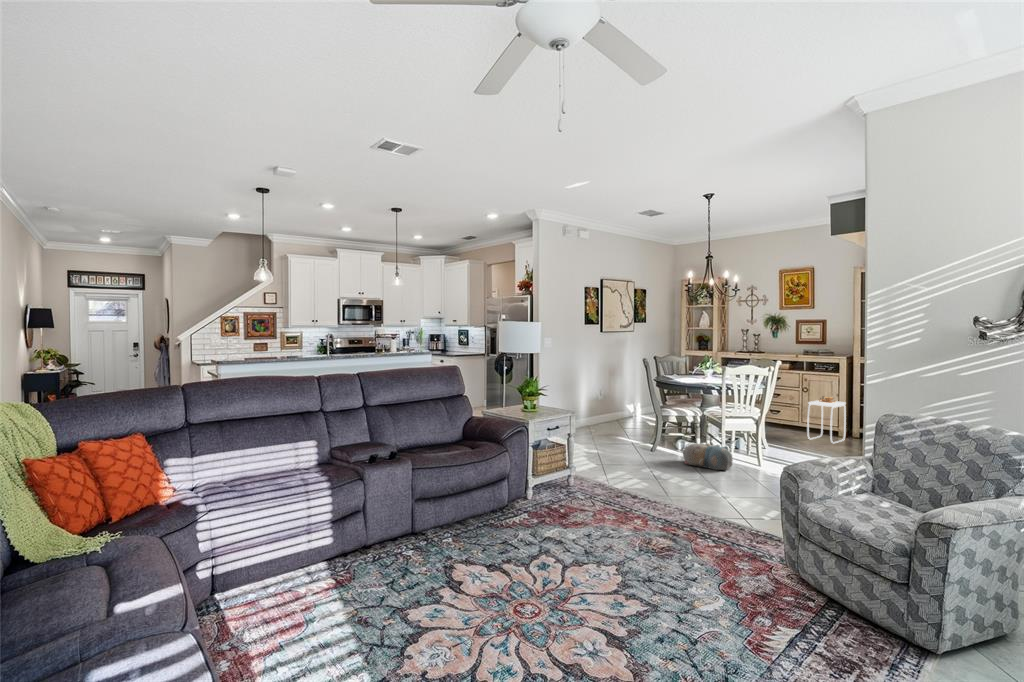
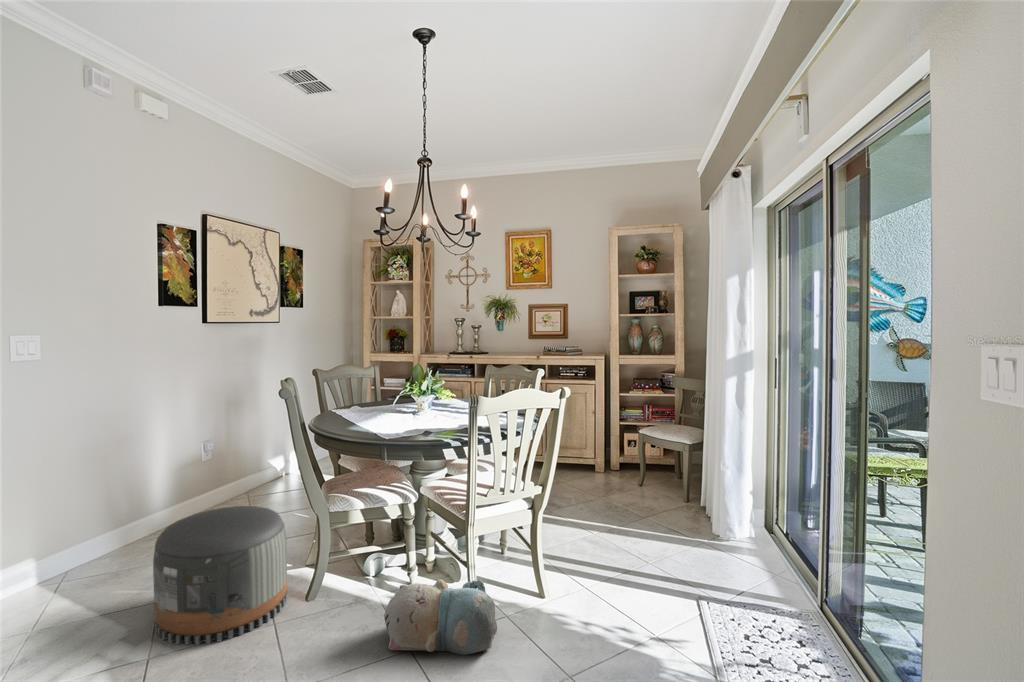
side table: present [807,397,846,443] -> none [563,420,607,493]
pouf: none [595,409,643,453] -> present [153,506,287,645]

